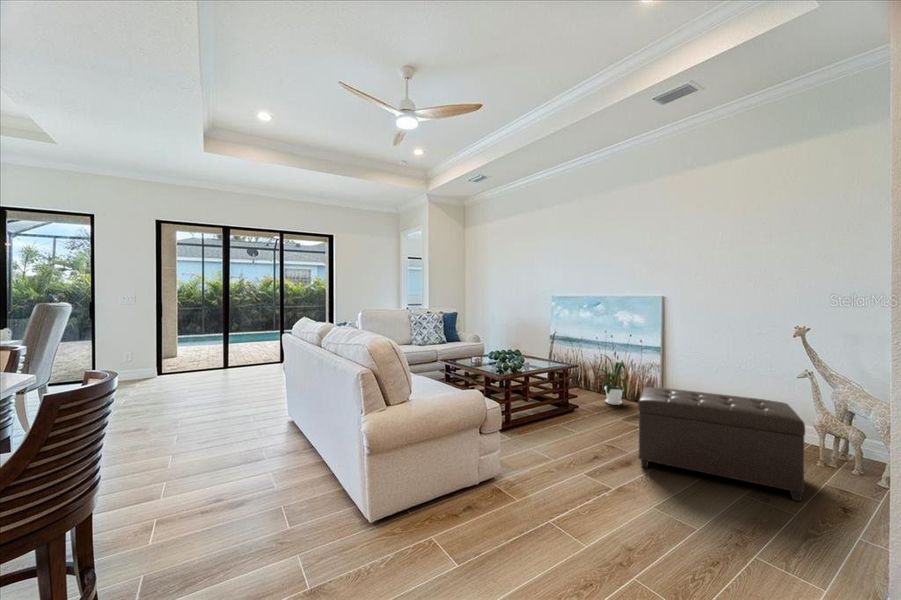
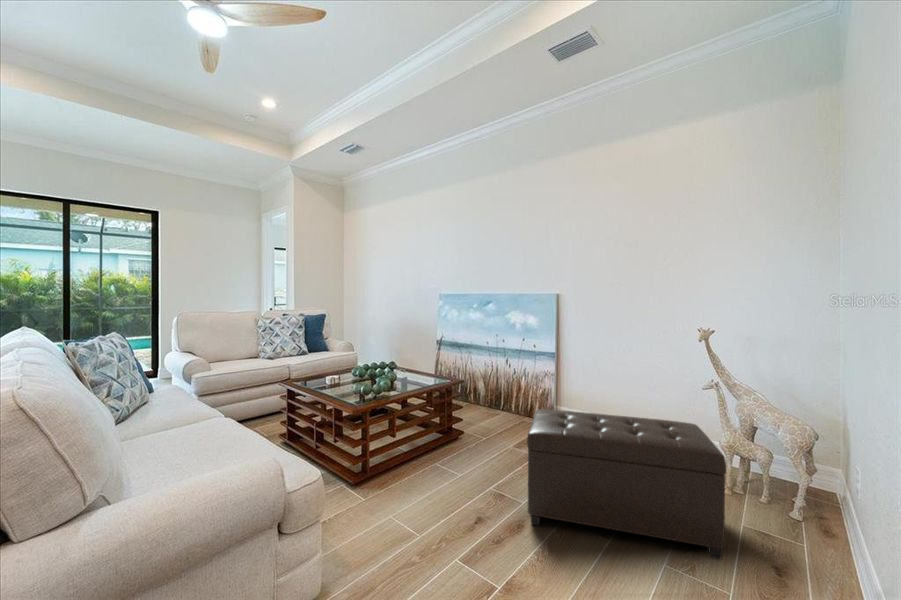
house plant: present [596,356,627,405] -> none [473,362,520,424]

